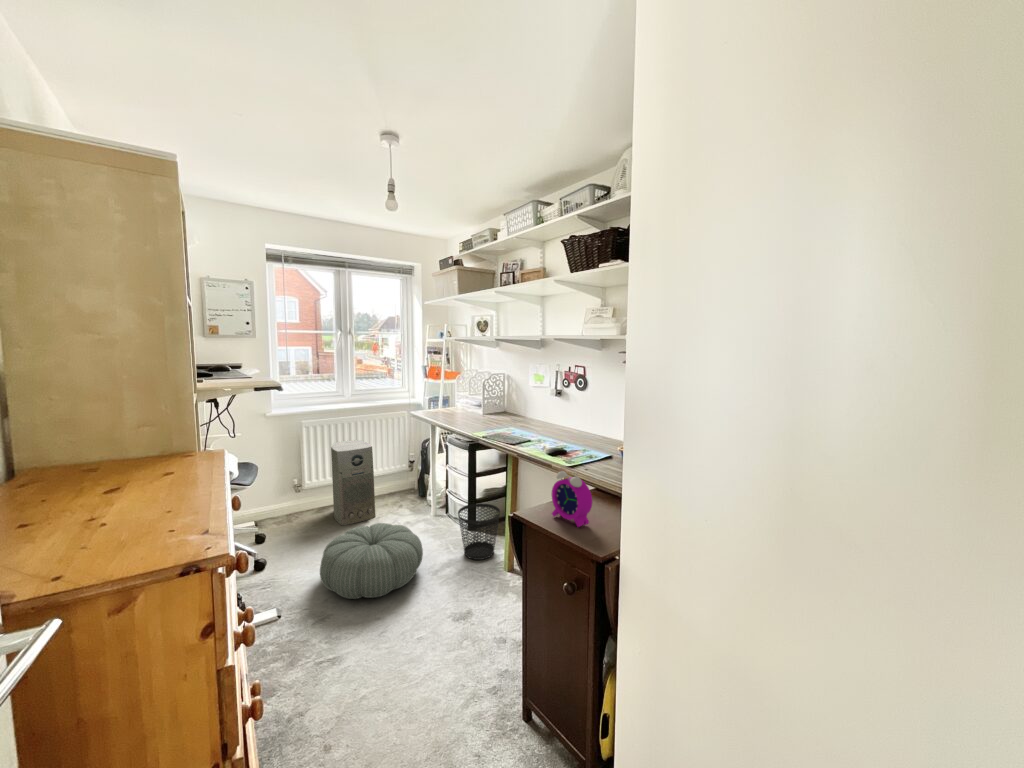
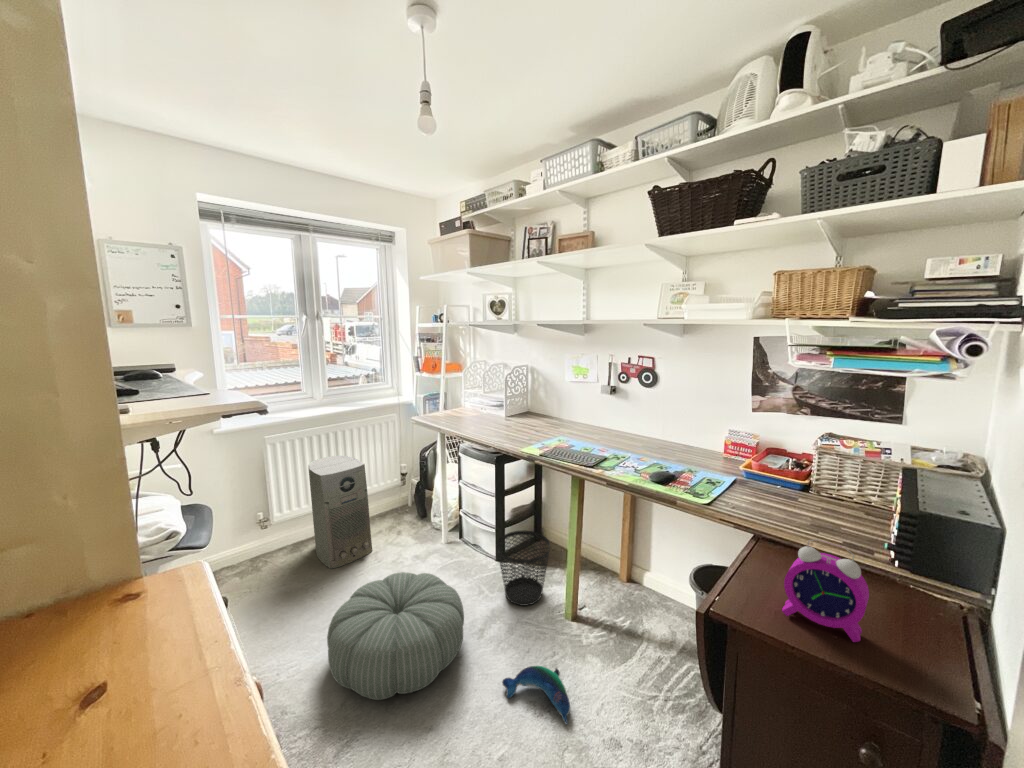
plush toy: none [437,590,479,627] -> present [502,666,570,724]

